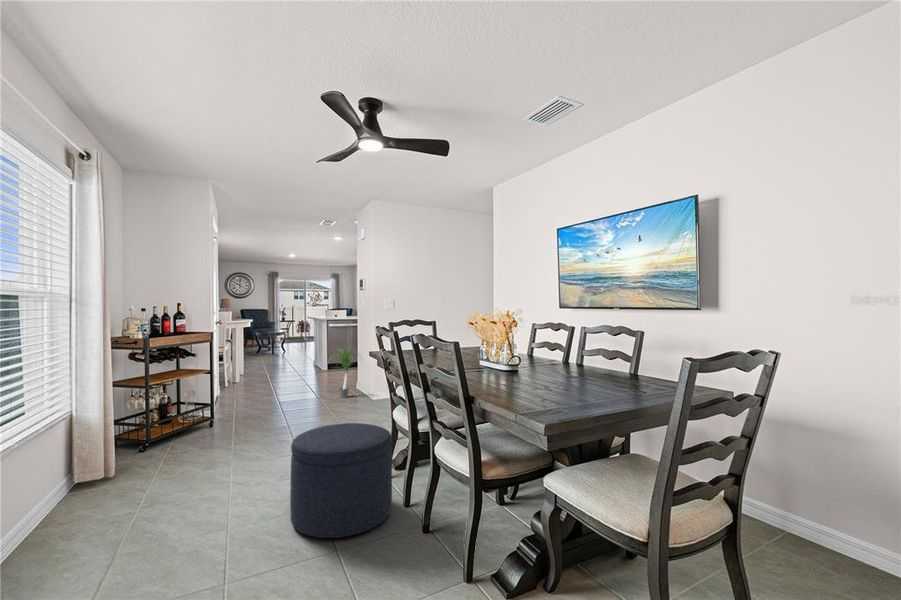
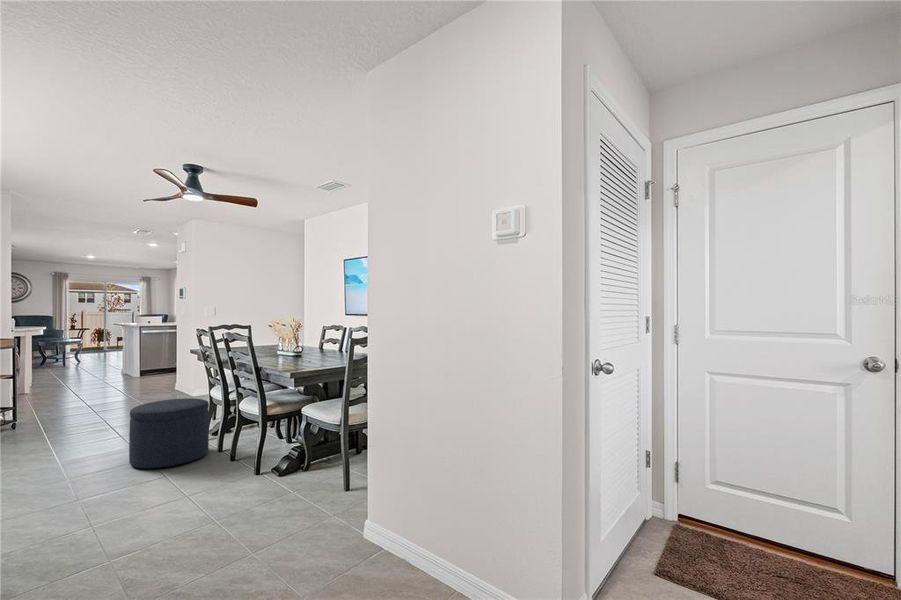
potted plant: present [338,348,353,398] -> none [144,344,185,397]

